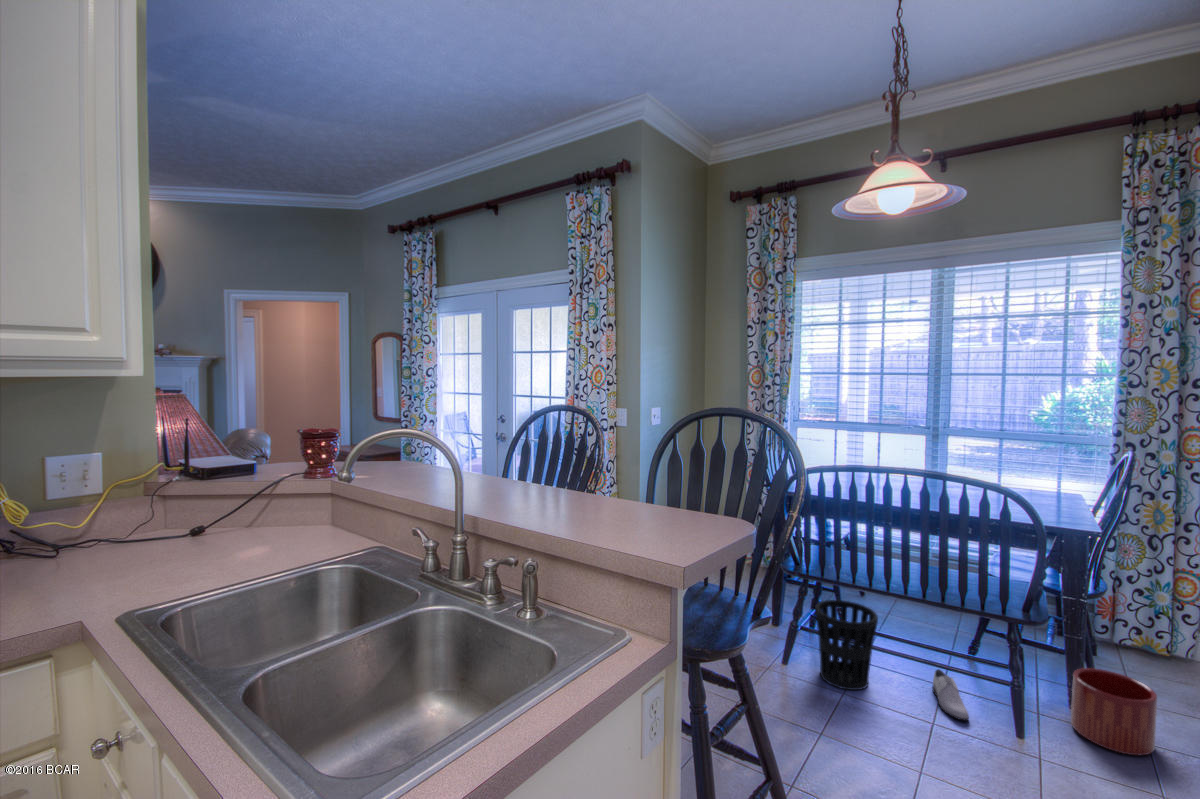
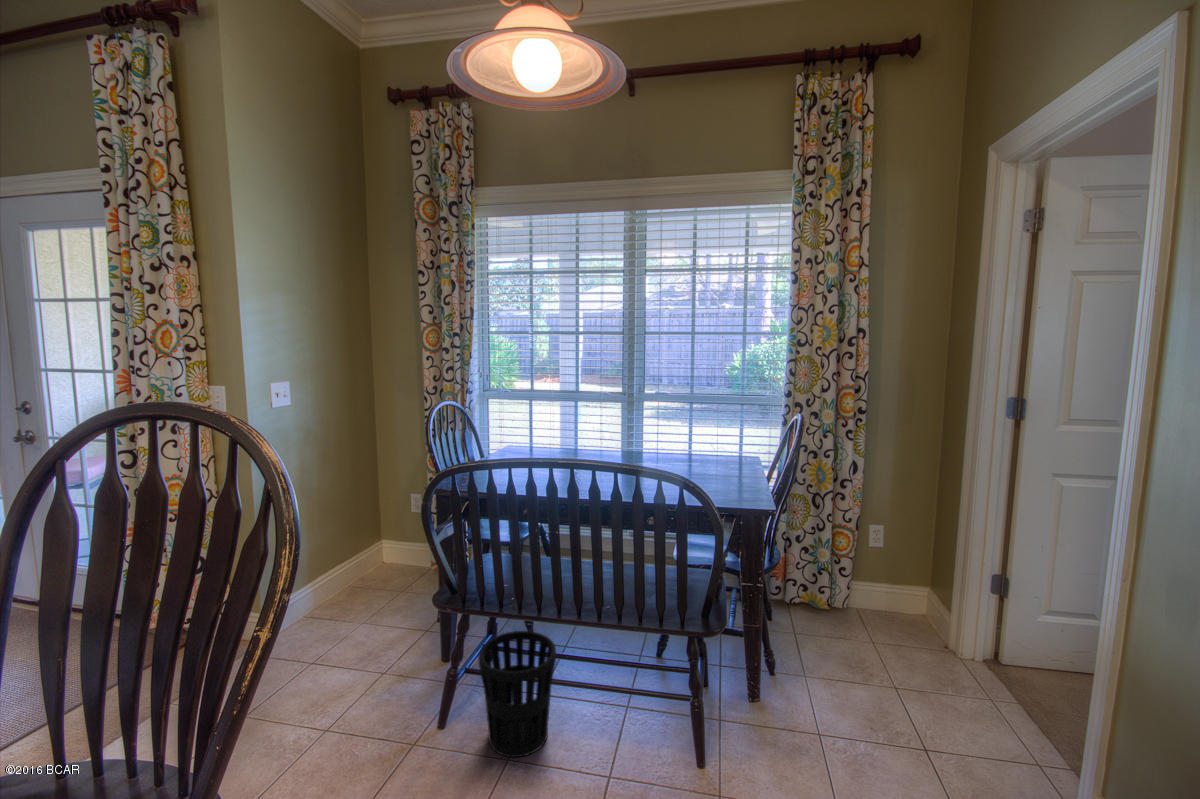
planter: present [1071,668,1157,755] -> none [756,662,832,762]
shoe: present [932,669,969,721] -> none [620,695,657,768]

